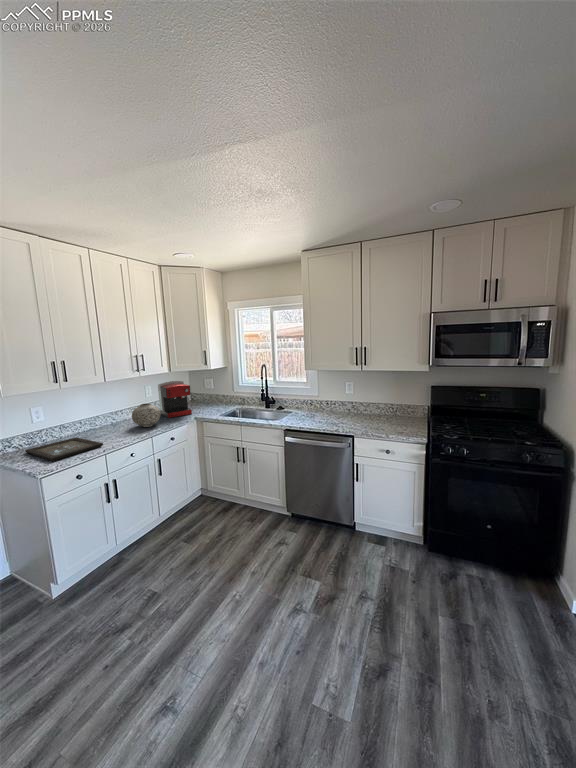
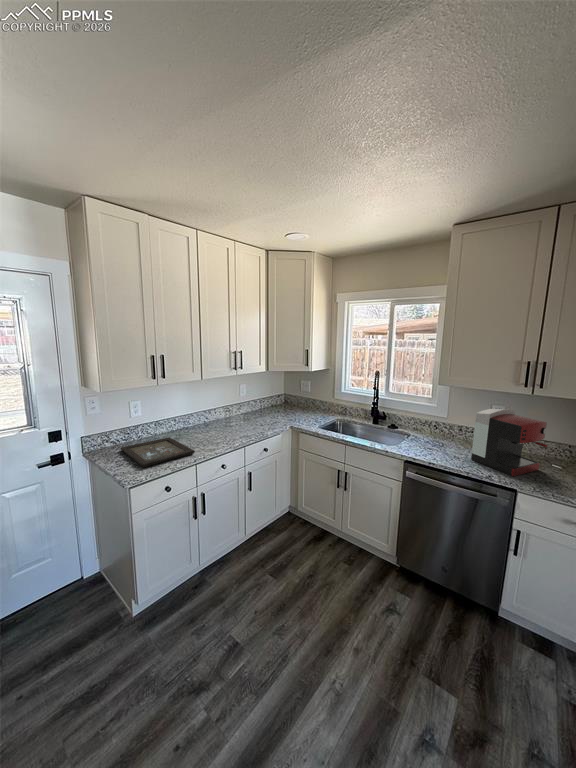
coffee maker: present [158,381,192,418] -> present [471,409,547,476]
vase: present [132,404,161,427] -> none [225,406,255,433]

